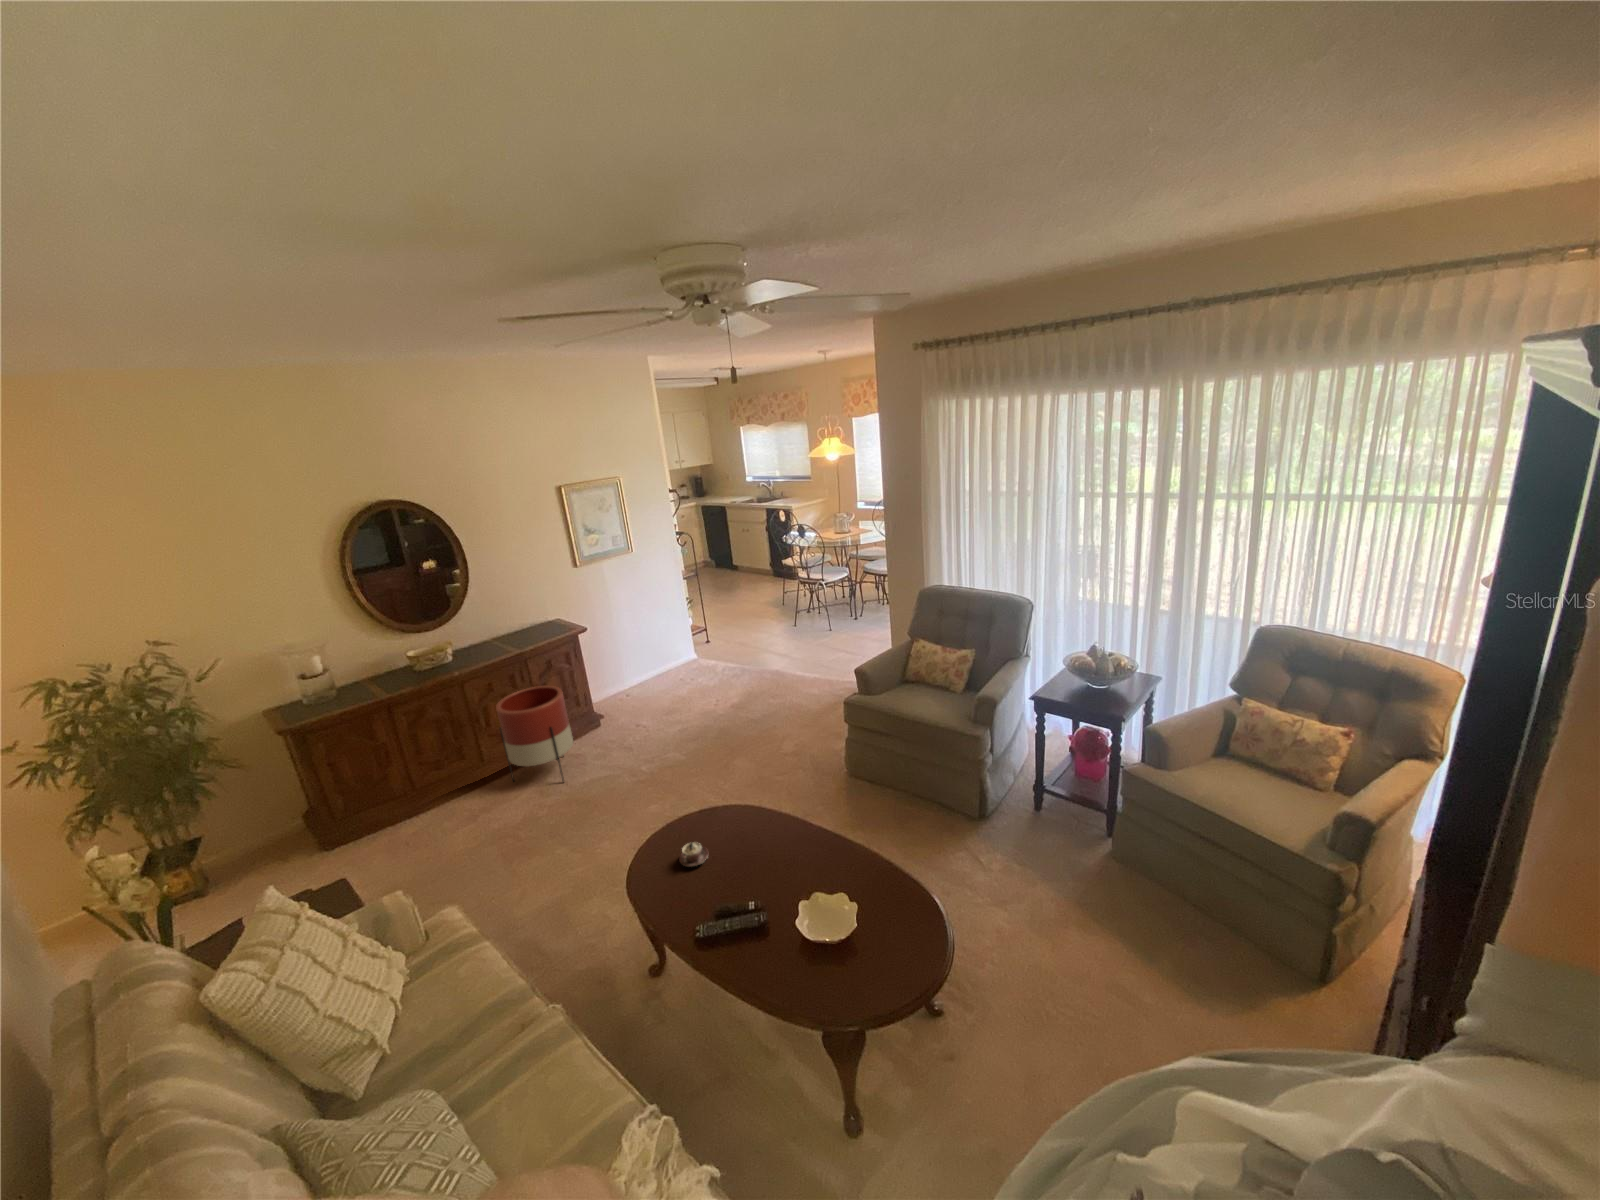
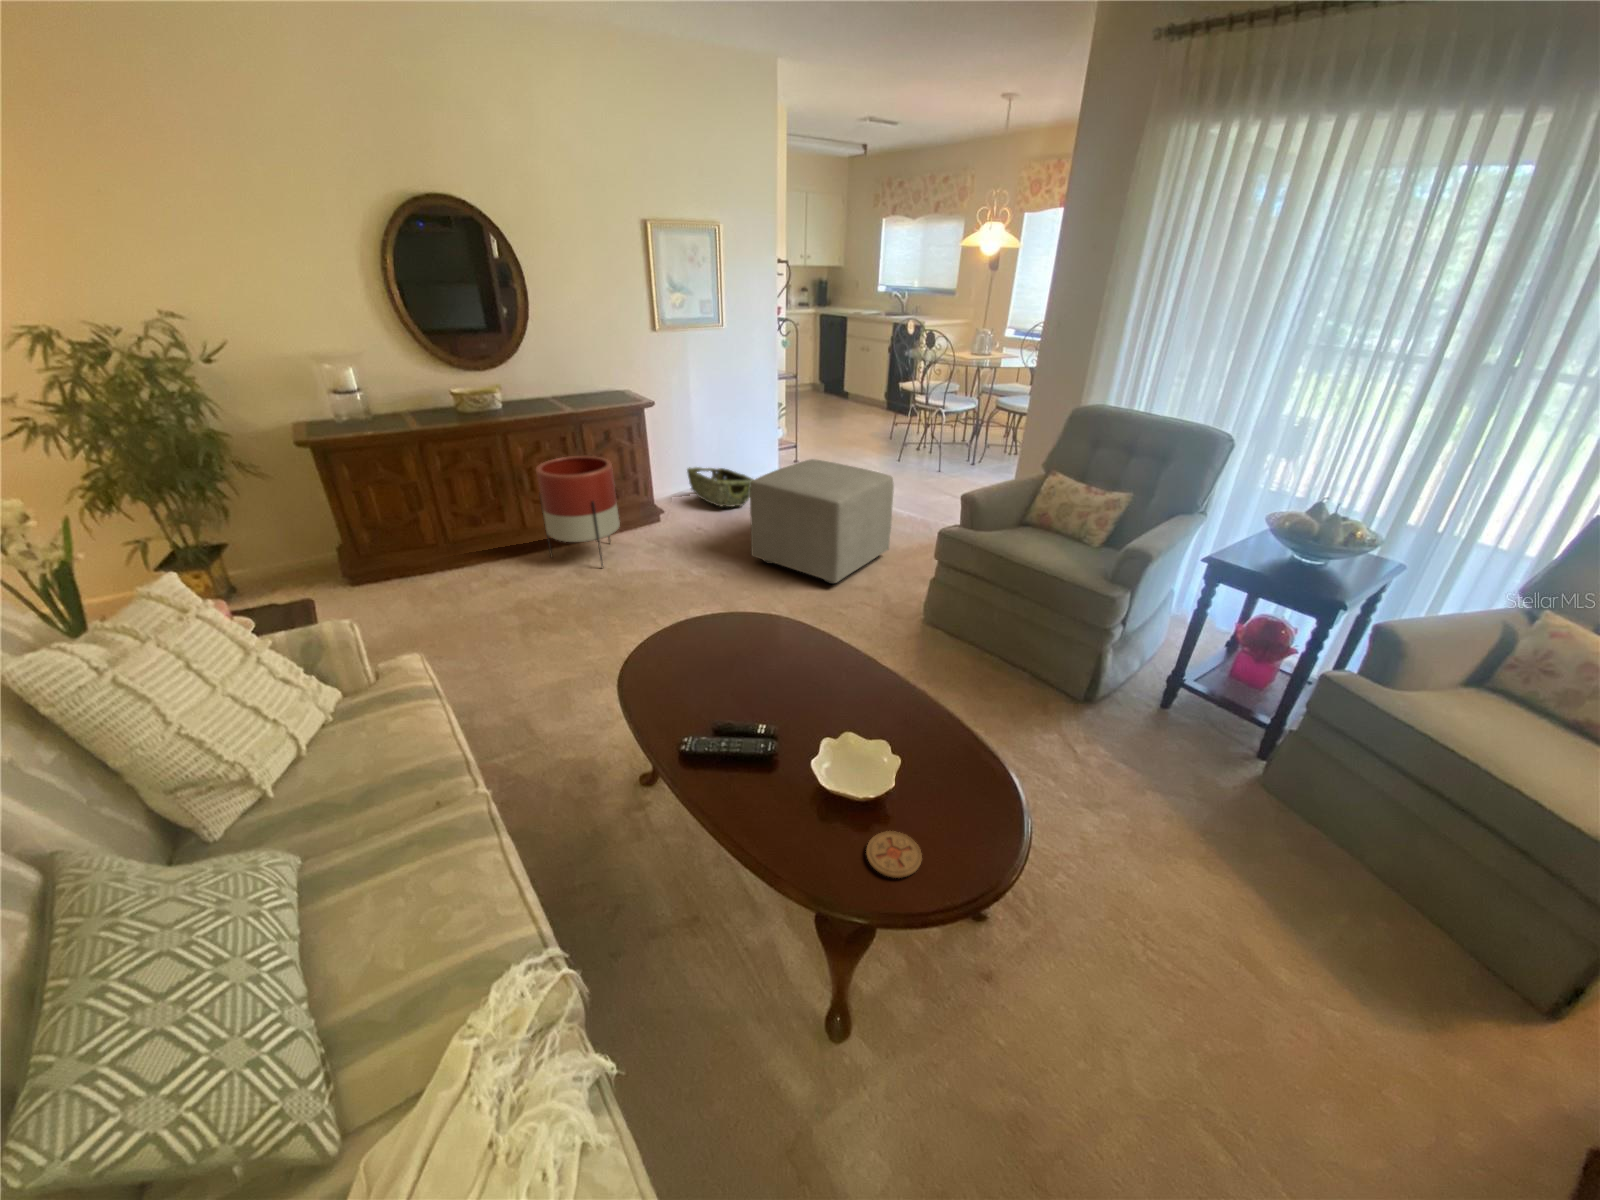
ottoman: none [684,653,805,757] -> present [750,459,894,584]
woven basket: none [618,665,680,702] -> present [687,467,754,507]
teacup: present [679,842,708,867] -> none [685,641,723,671]
coaster: none [847,958,885,991] -> present [866,831,922,878]

